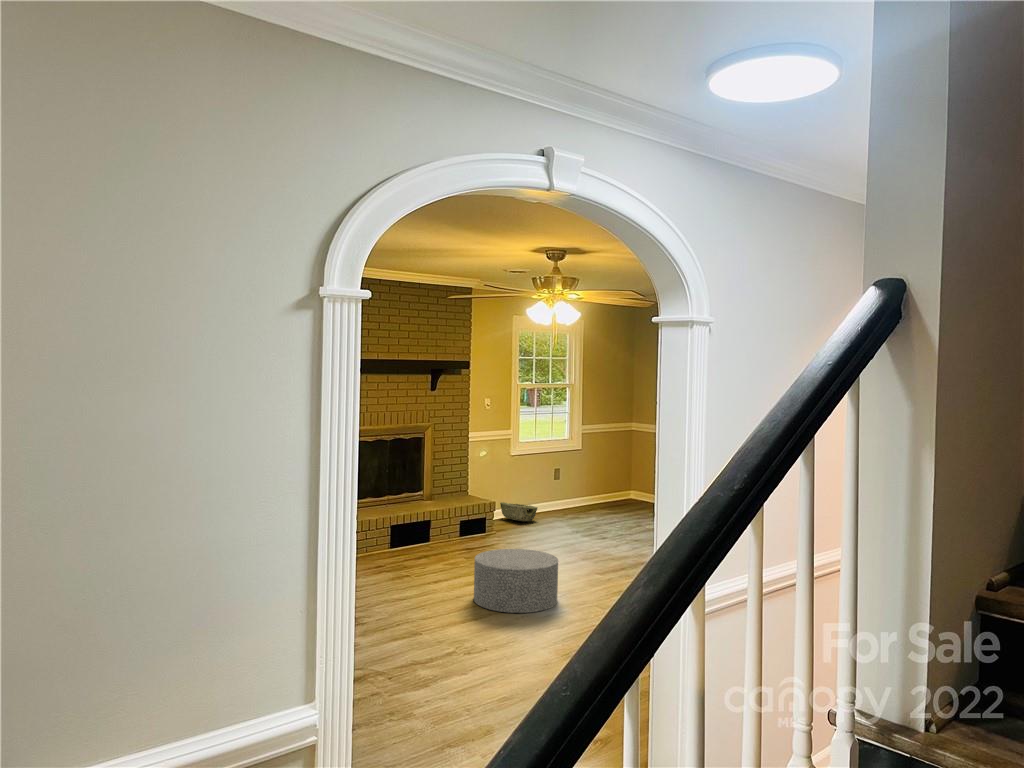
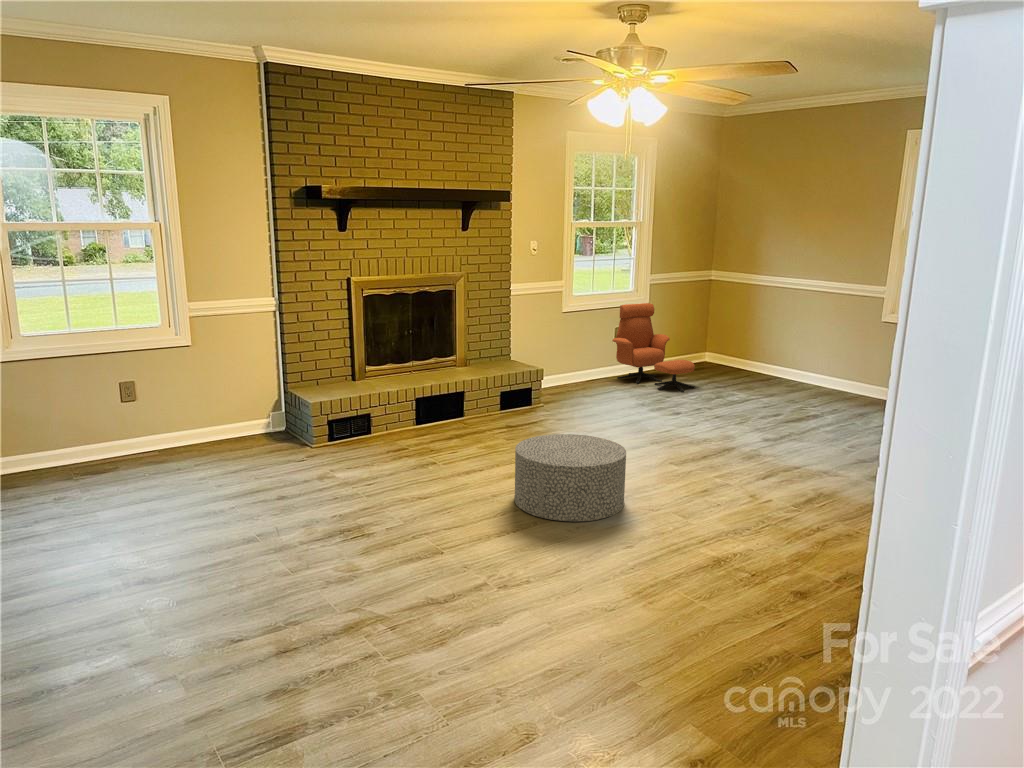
lounge chair: none [552,449,620,522] -> present [612,303,695,392]
woven basket: present [500,502,537,522] -> none [550,368,595,391]

